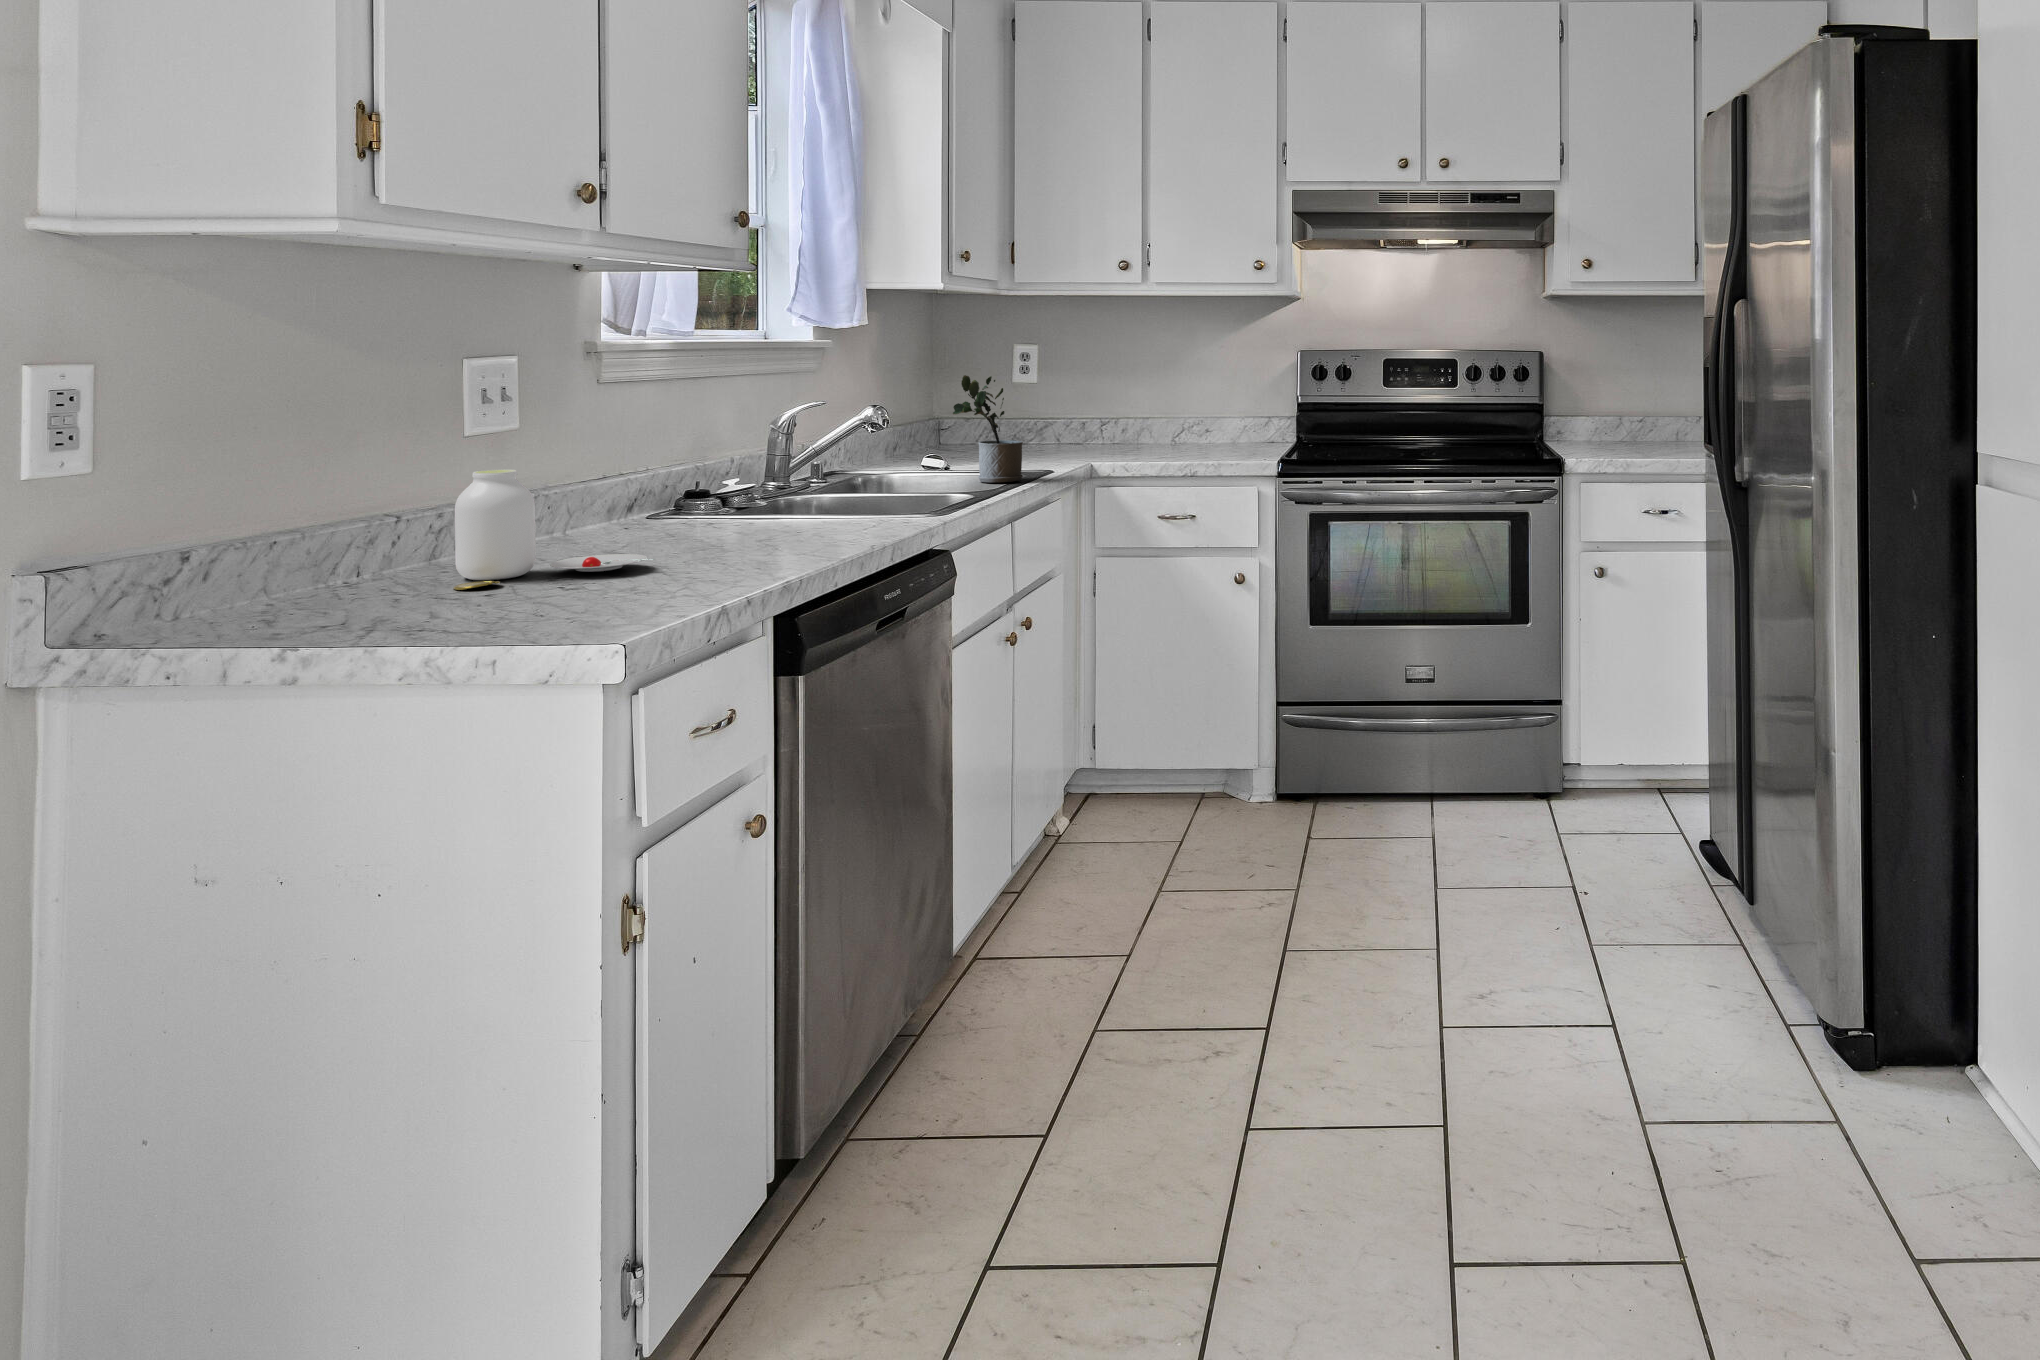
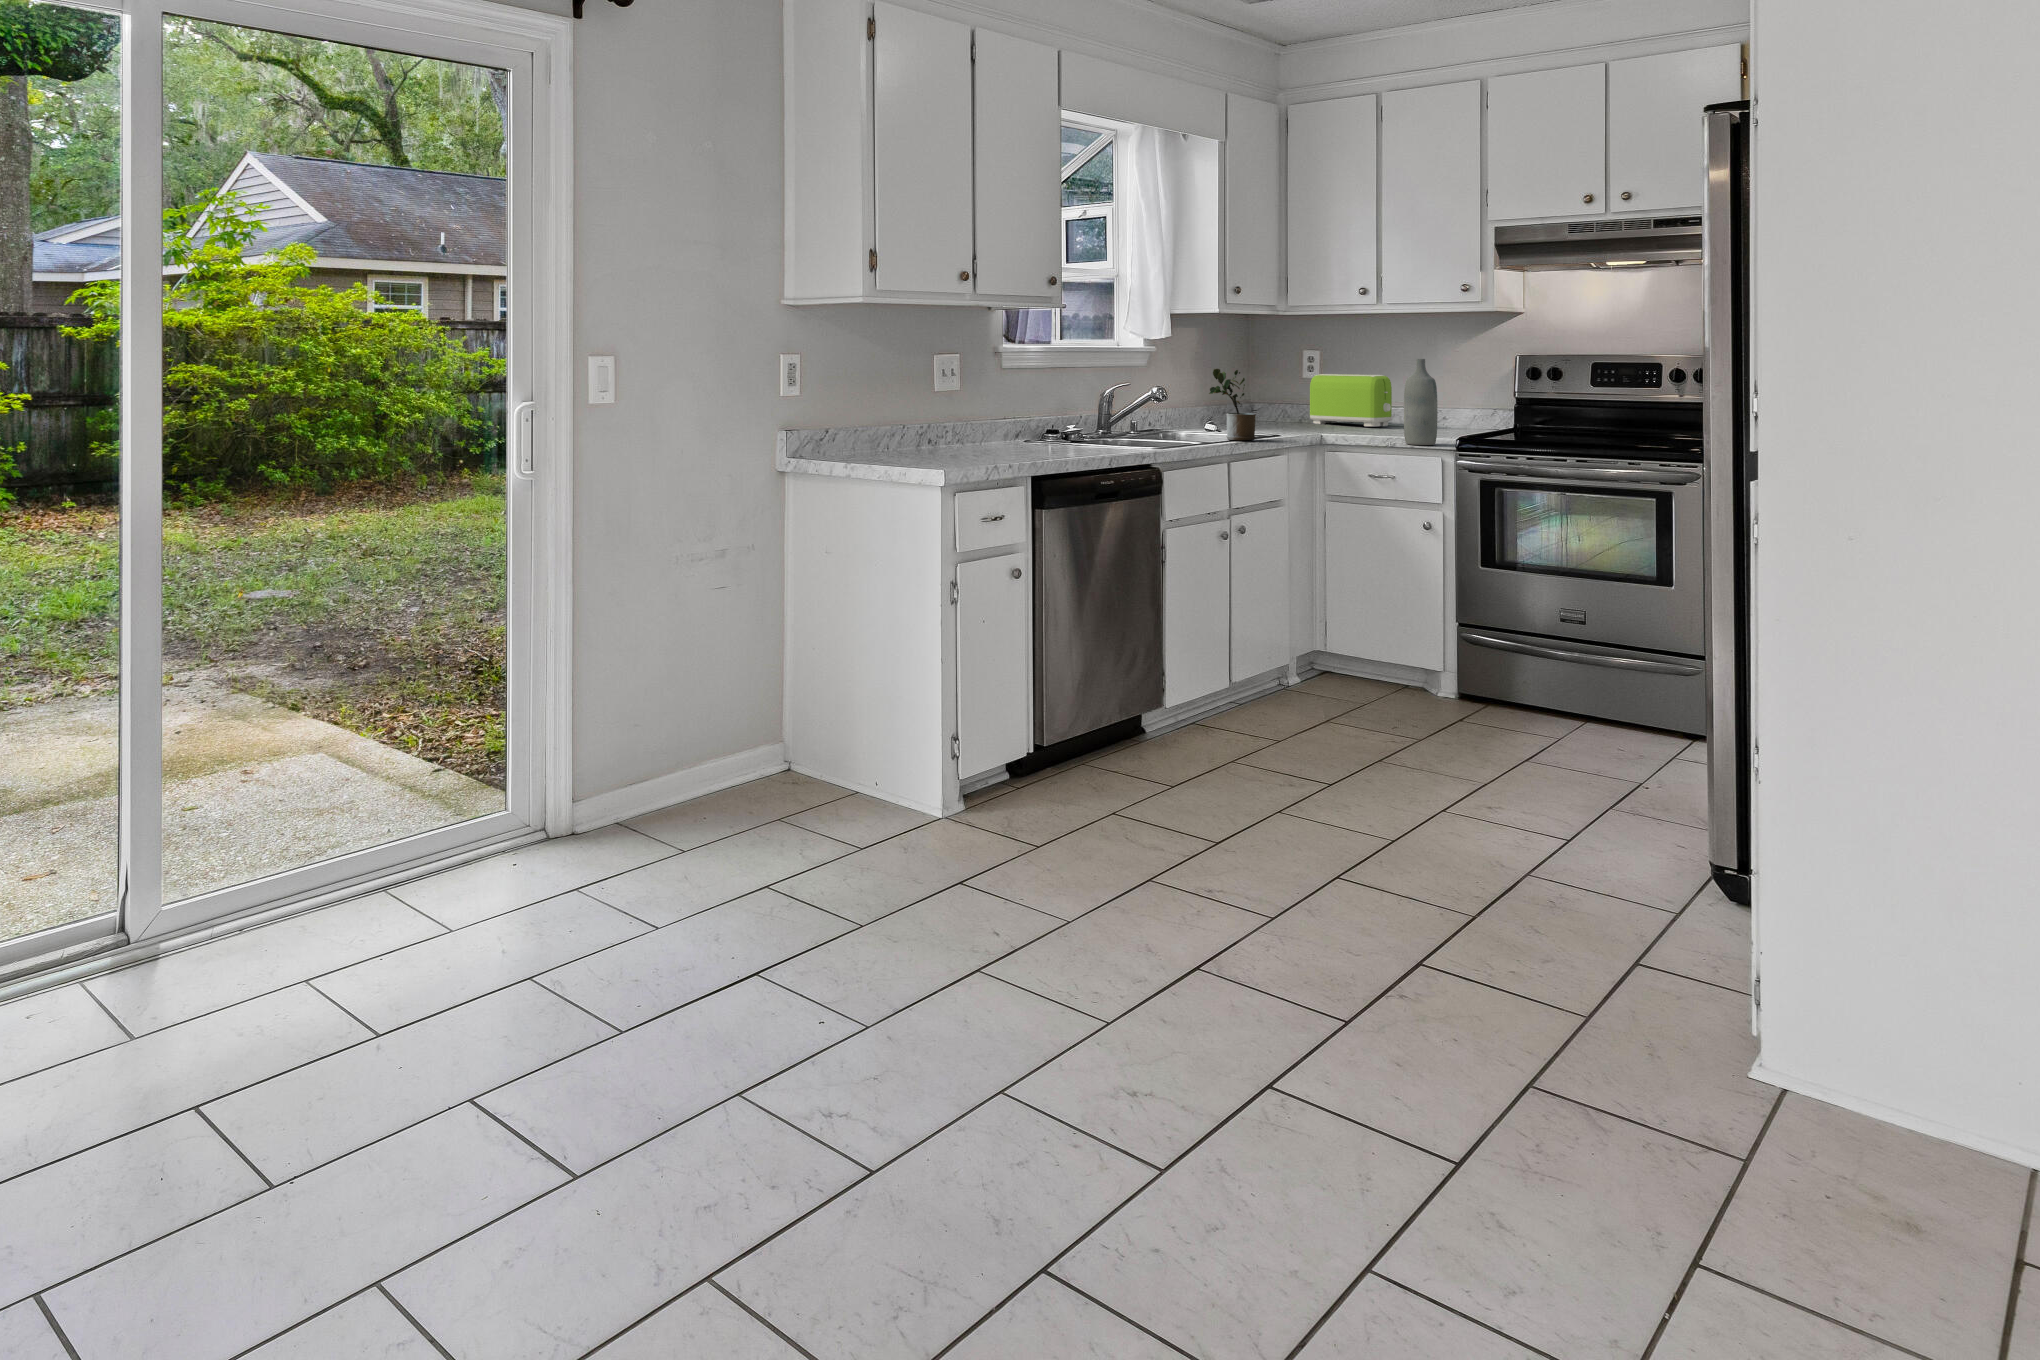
bottle: none [1207,357,1249,472] -> present [1404,359,1438,445]
toaster: none [1035,377,1143,445] -> present [1310,374,1392,427]
jar: present [454,470,654,590] -> none [919,406,1003,459]

